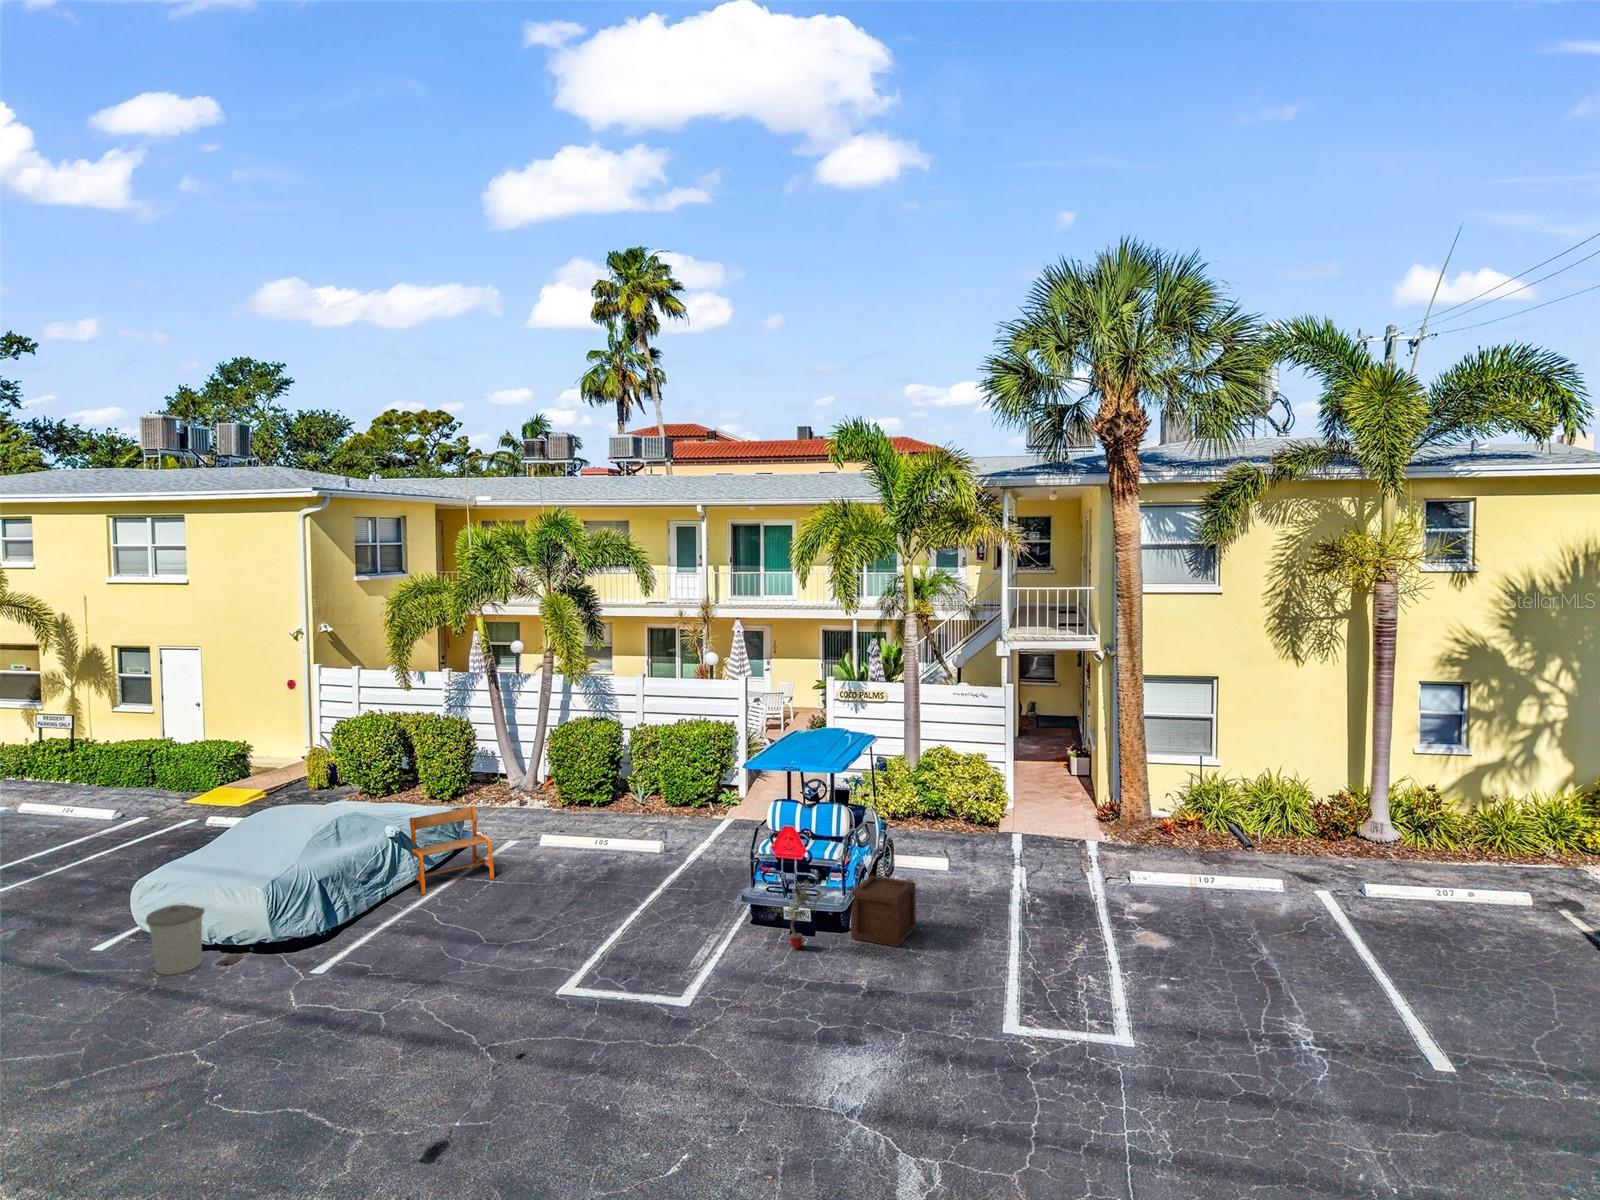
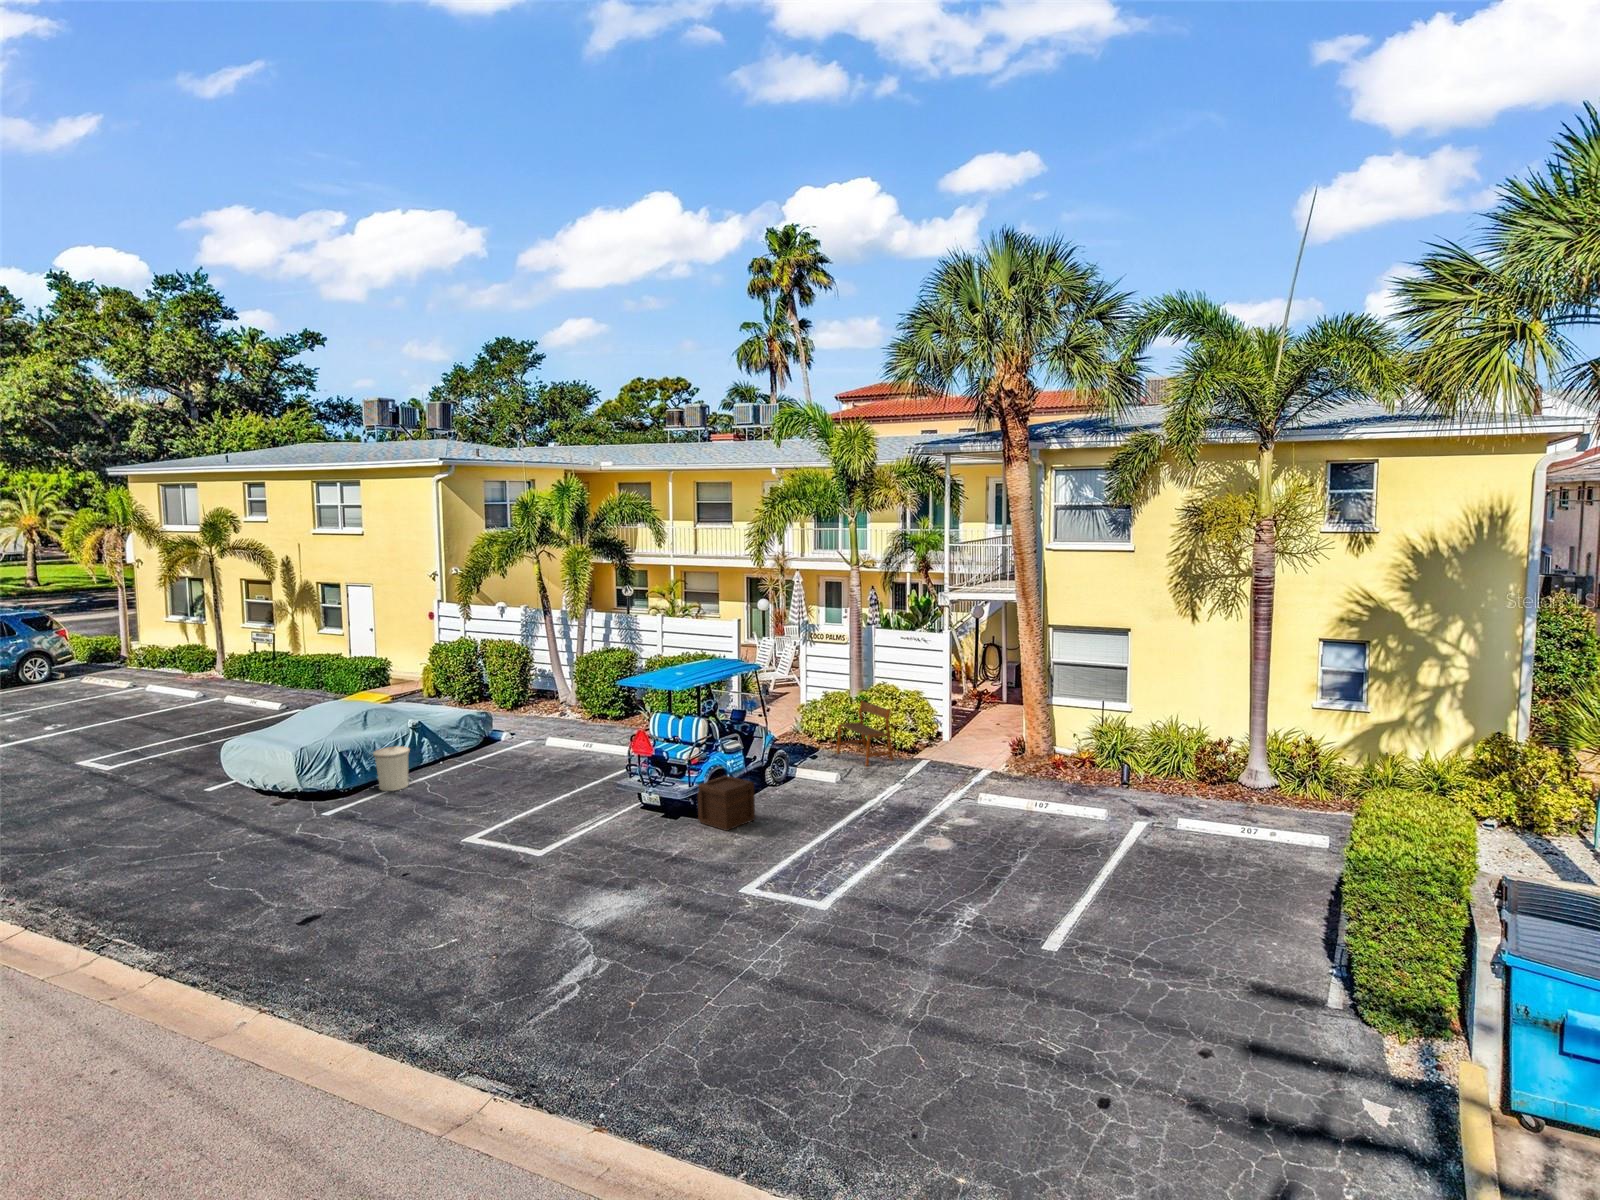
bench: present [410,806,494,895] -> present [837,701,893,766]
potted tree: present [772,881,821,949] -> none [635,772,671,826]
trash can: present [146,903,204,975] -> present [373,746,410,791]

